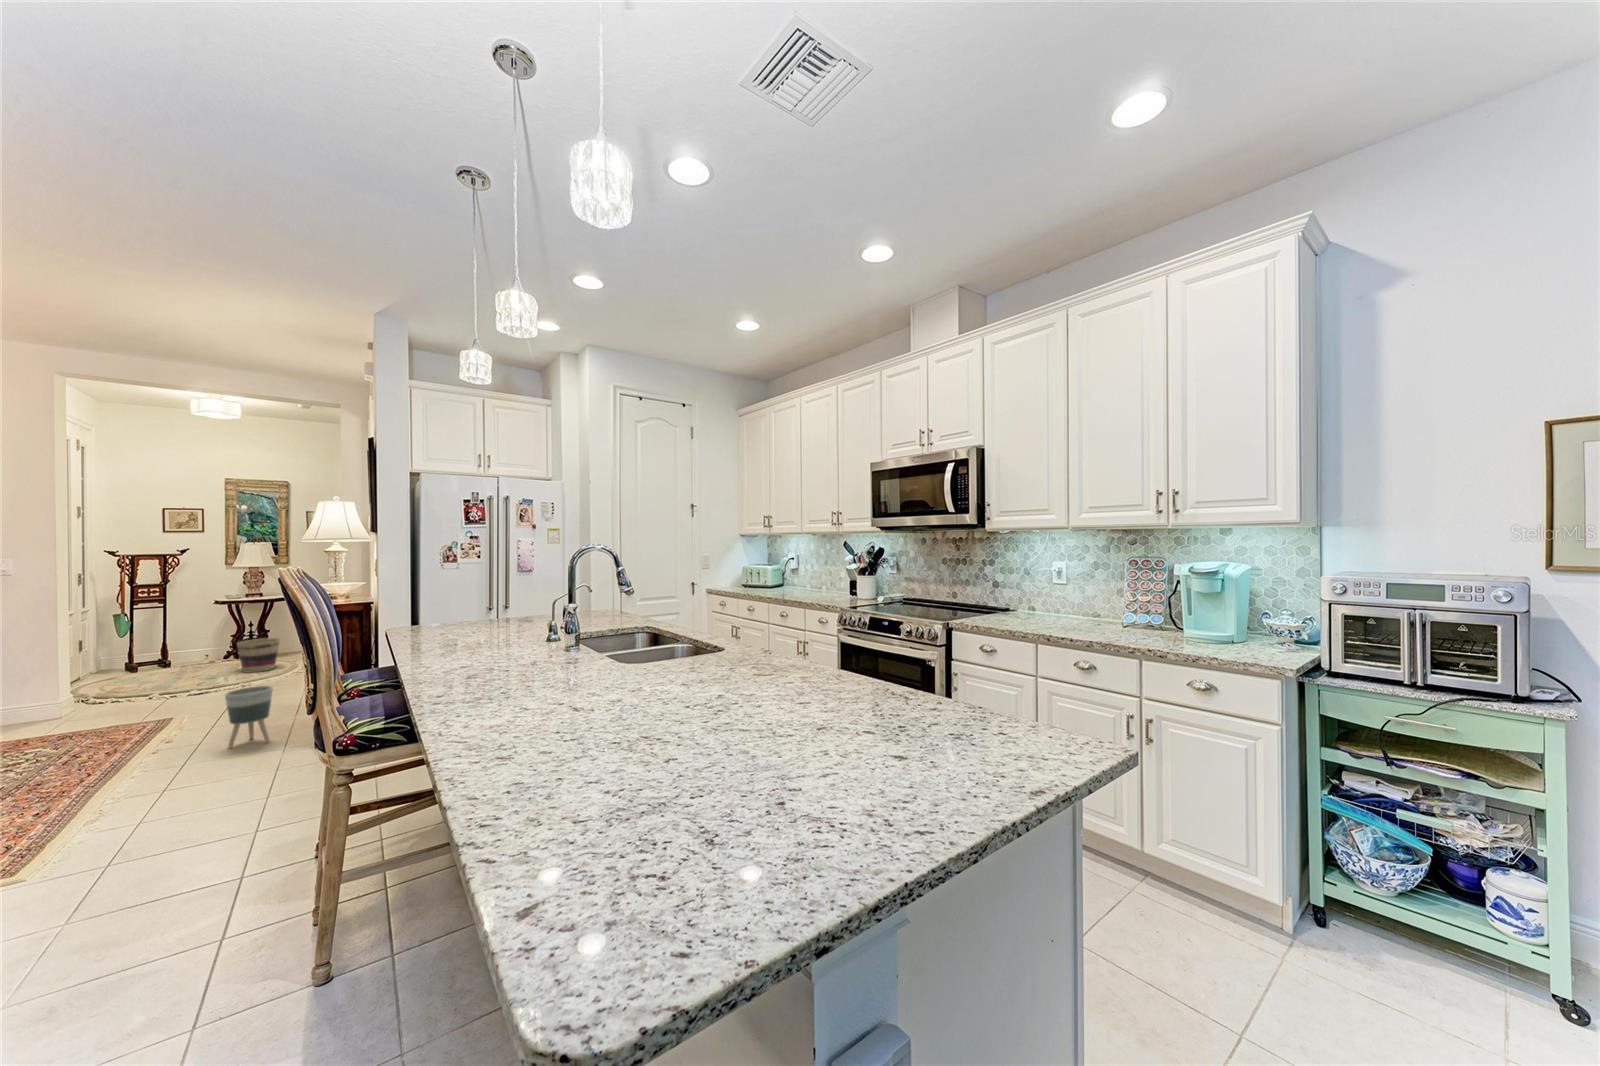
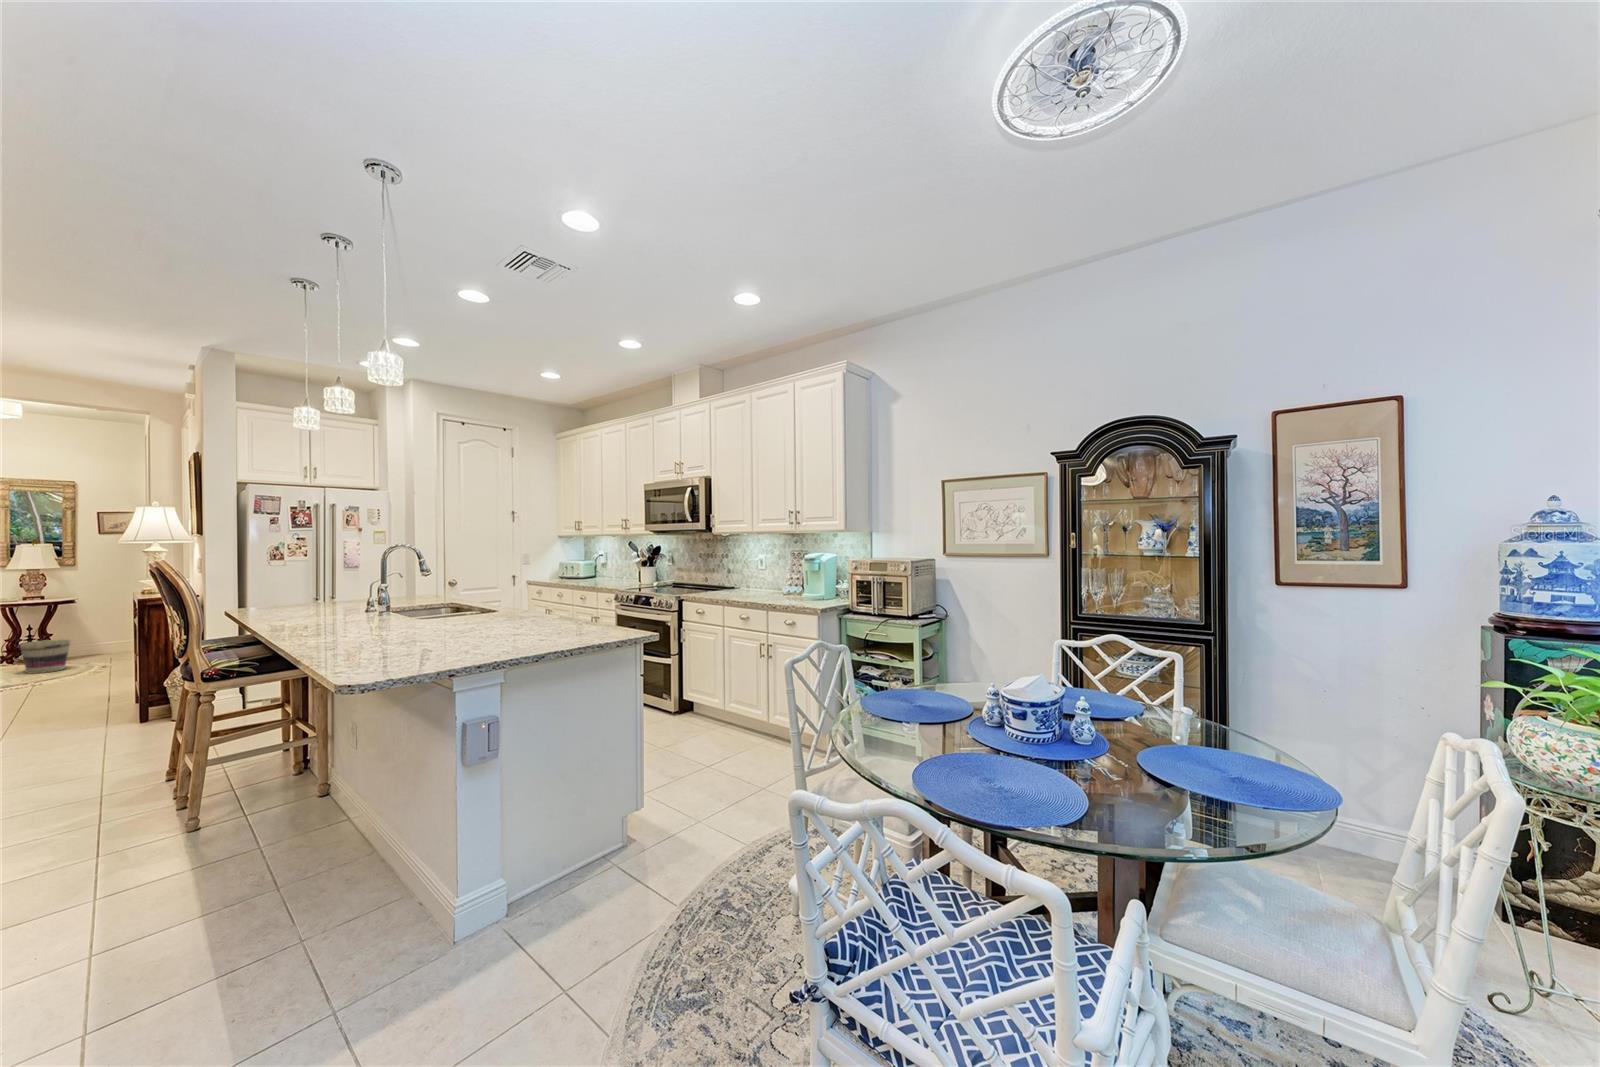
planter: present [225,686,273,748] -> none [47,671,96,726]

